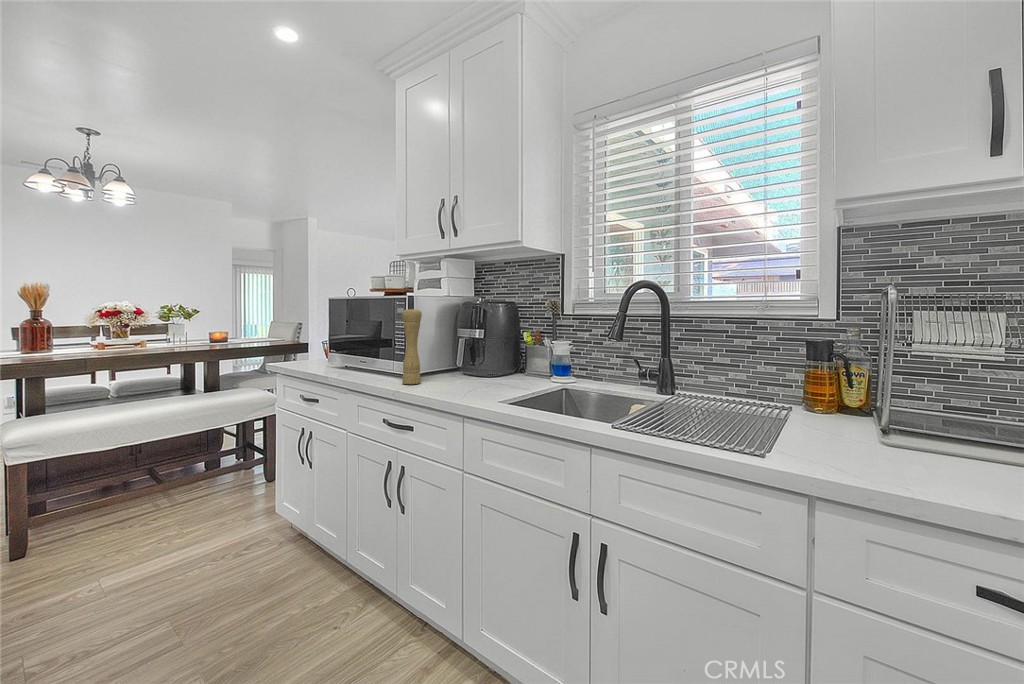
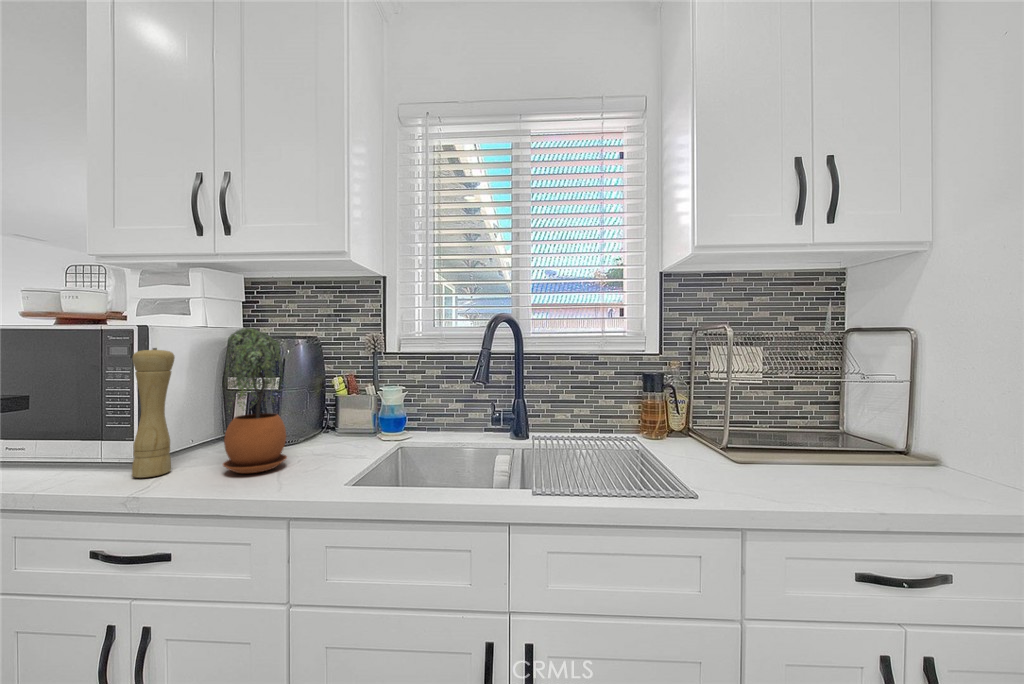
potted plant: none [442,295,479,389] -> present [223,328,287,473]

